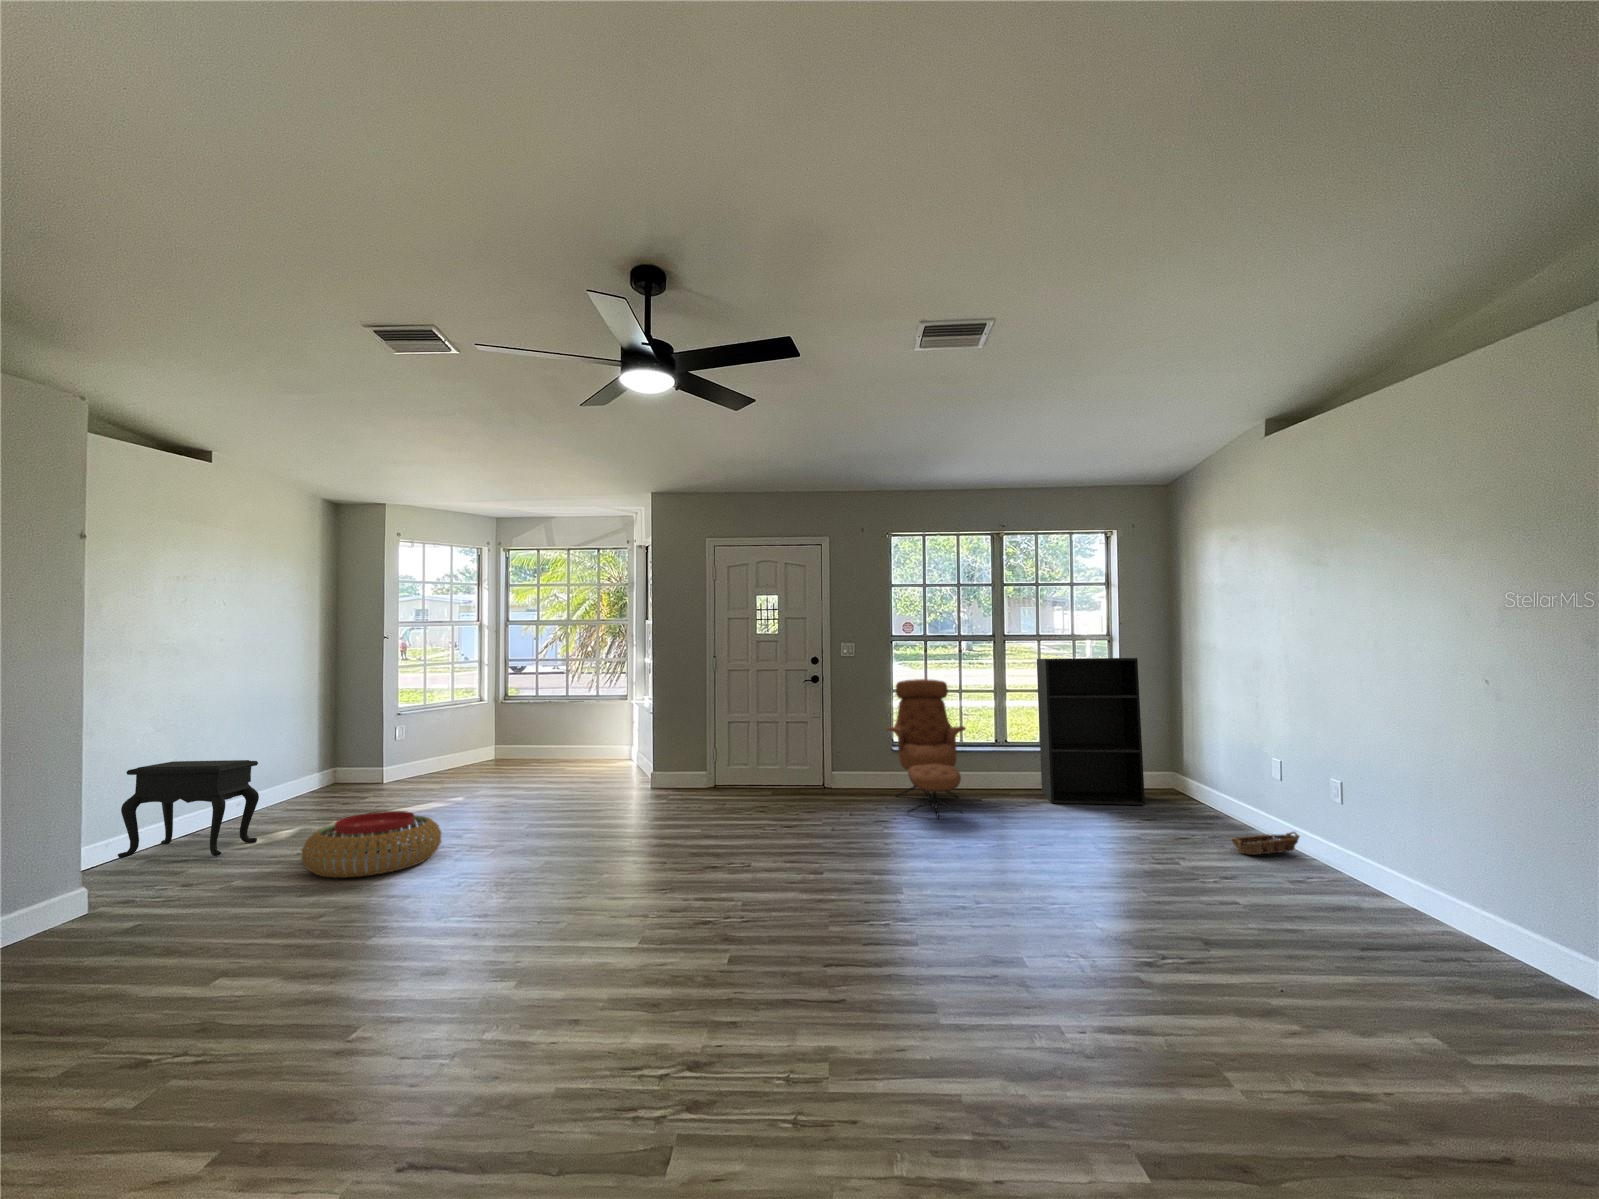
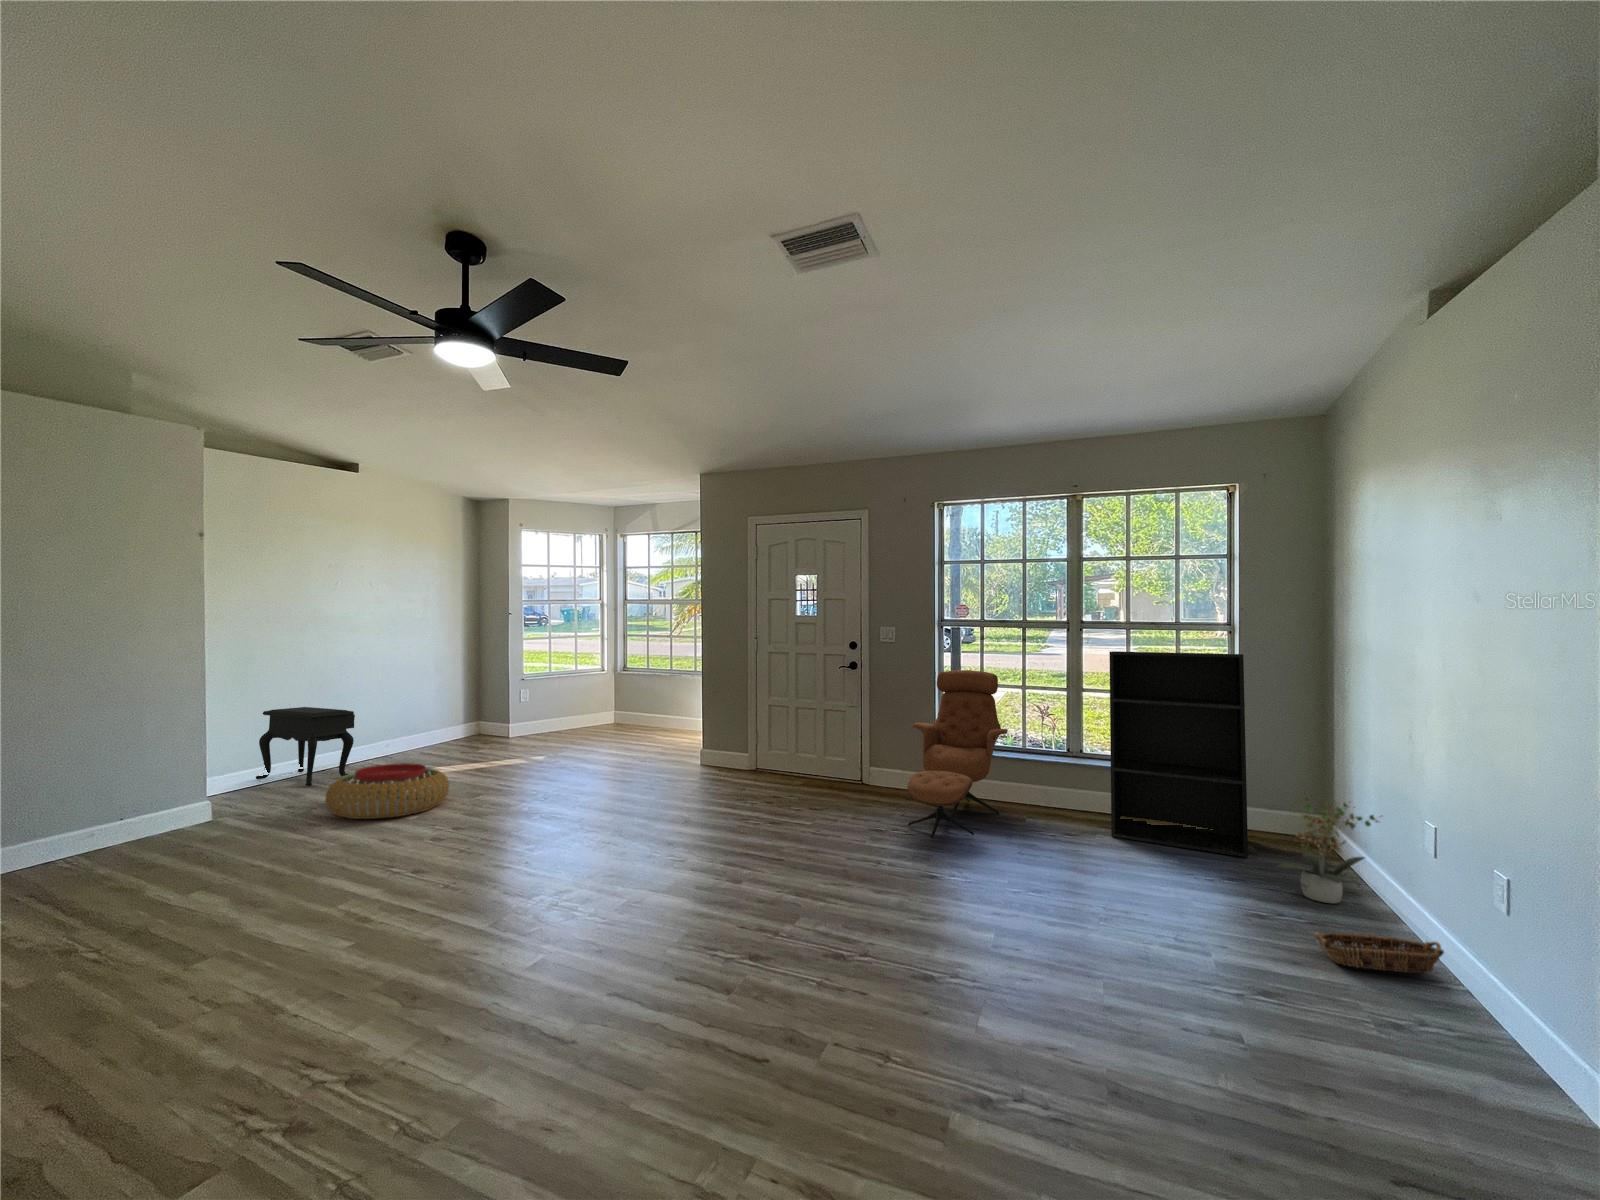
potted plant: none [1181,754,1239,824] -> present [1277,797,1378,904]

